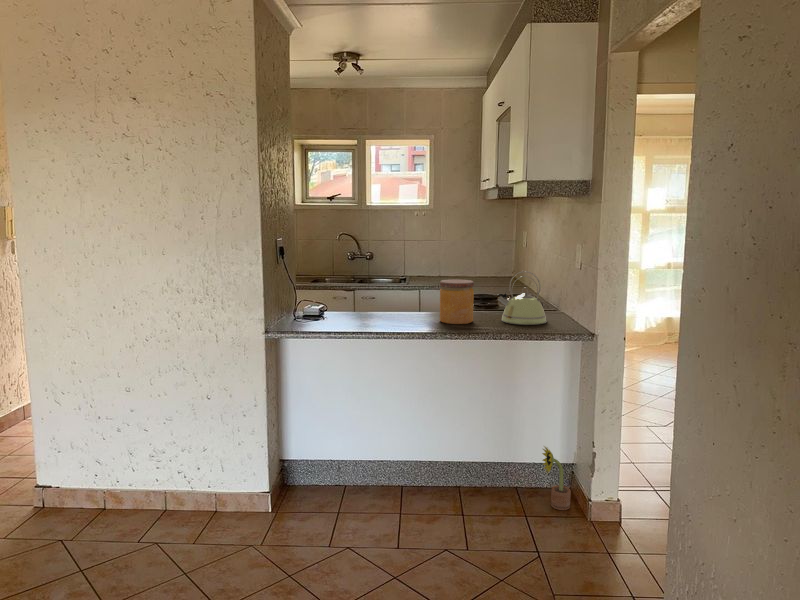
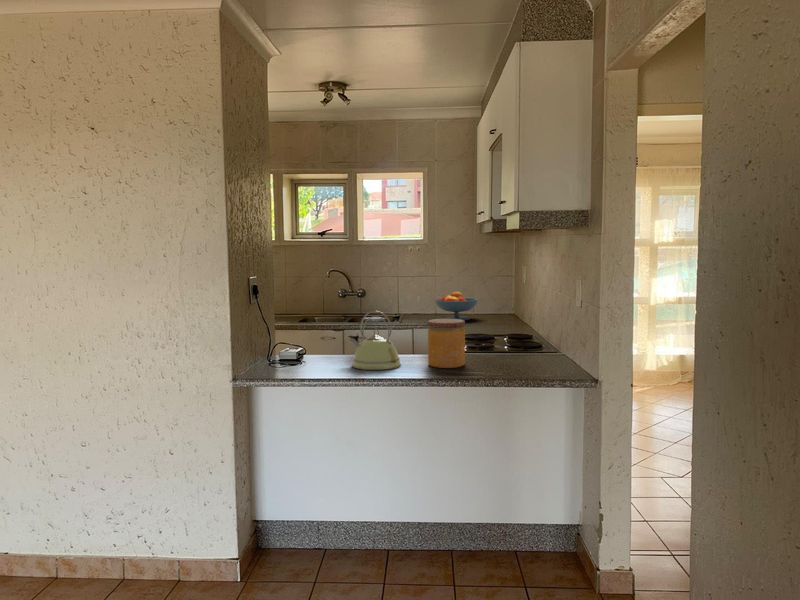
fruit bowl: none [439,255,480,283] -> present [435,292,478,320]
kettle: present [497,271,547,325] -> present [348,311,401,370]
decorative plant: present [542,446,571,510] -> none [544,504,577,579]

